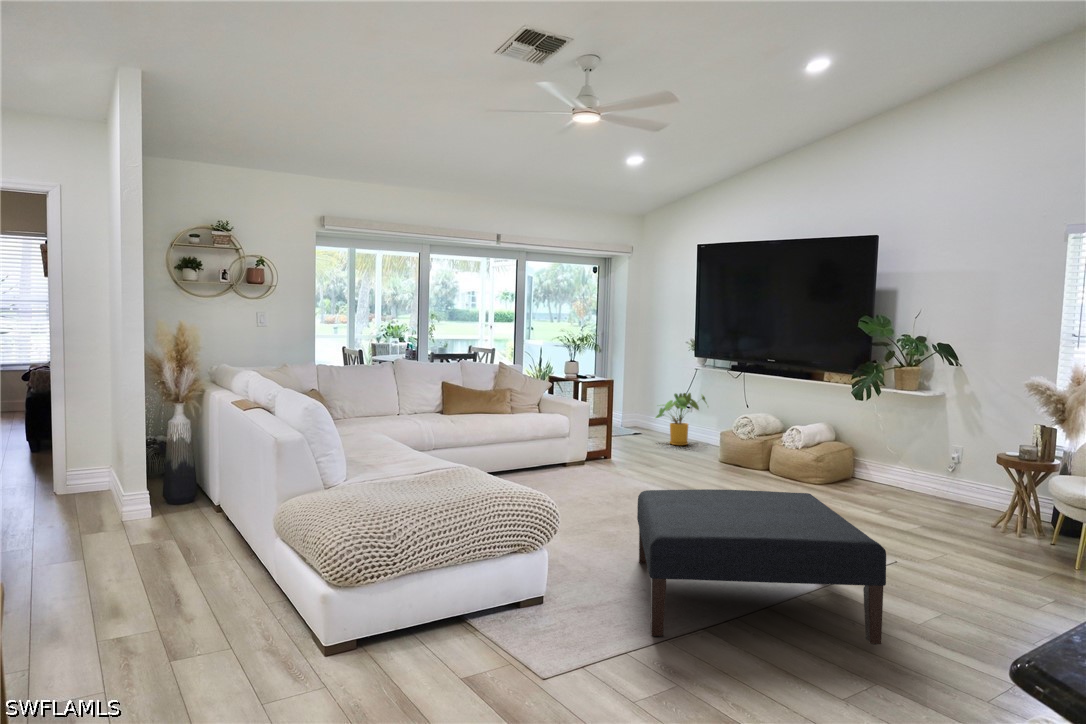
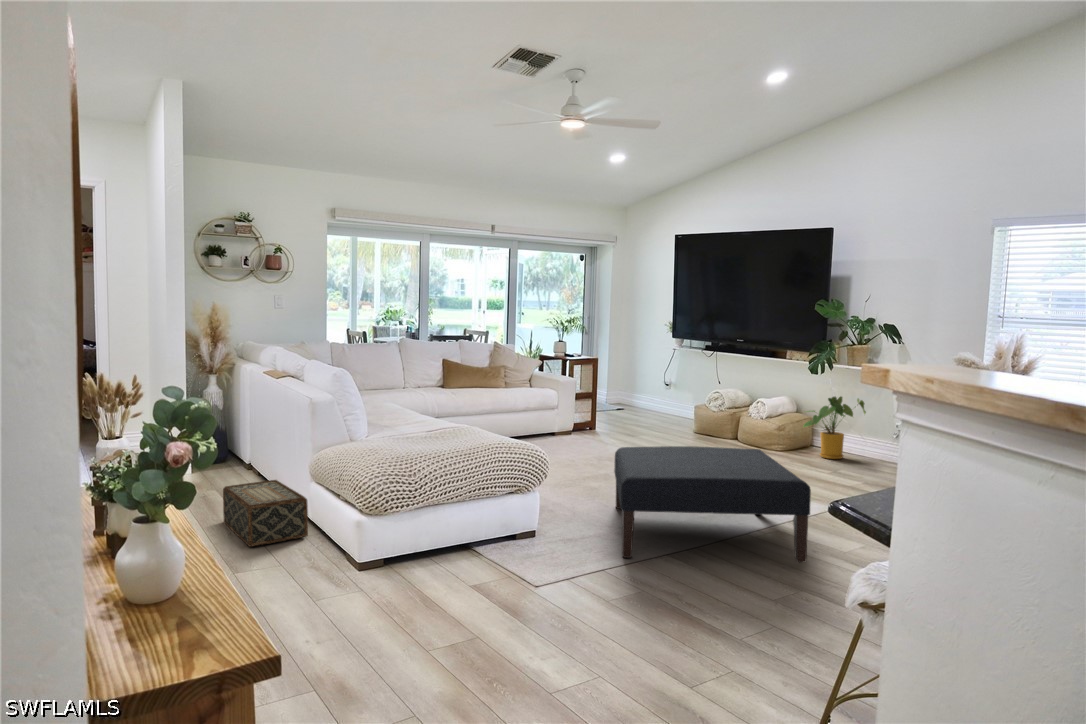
house plant: present [656,393,707,445] -> present [803,397,866,459]
woven basket: none [172,531,269,621] -> present [223,480,308,547]

